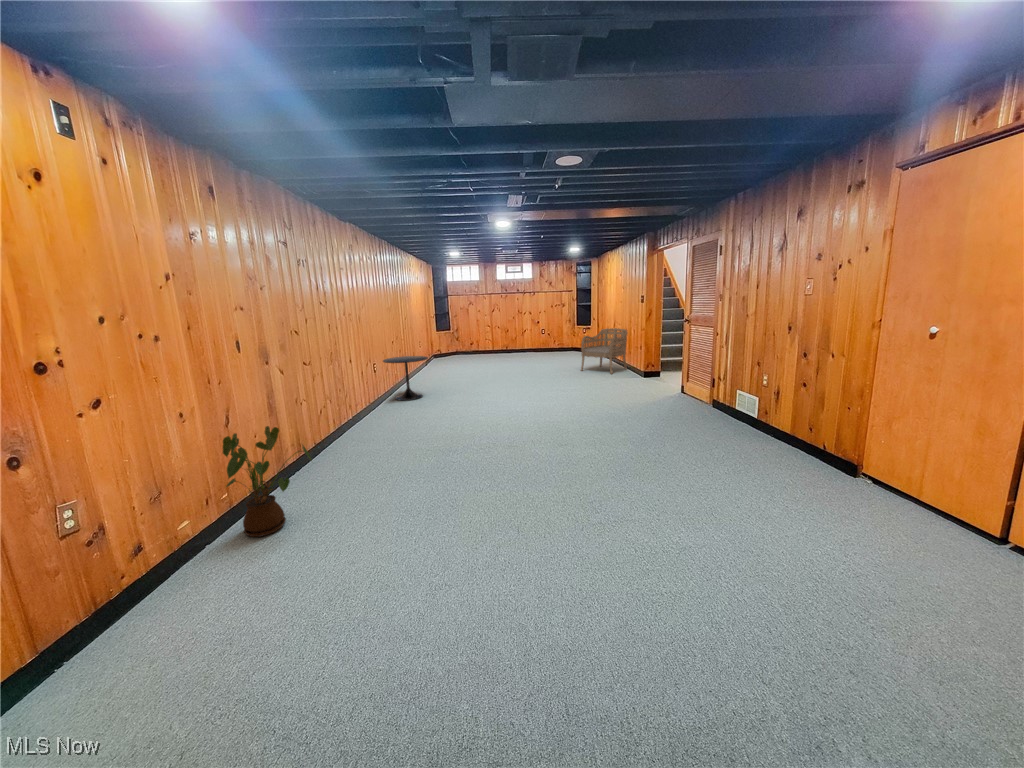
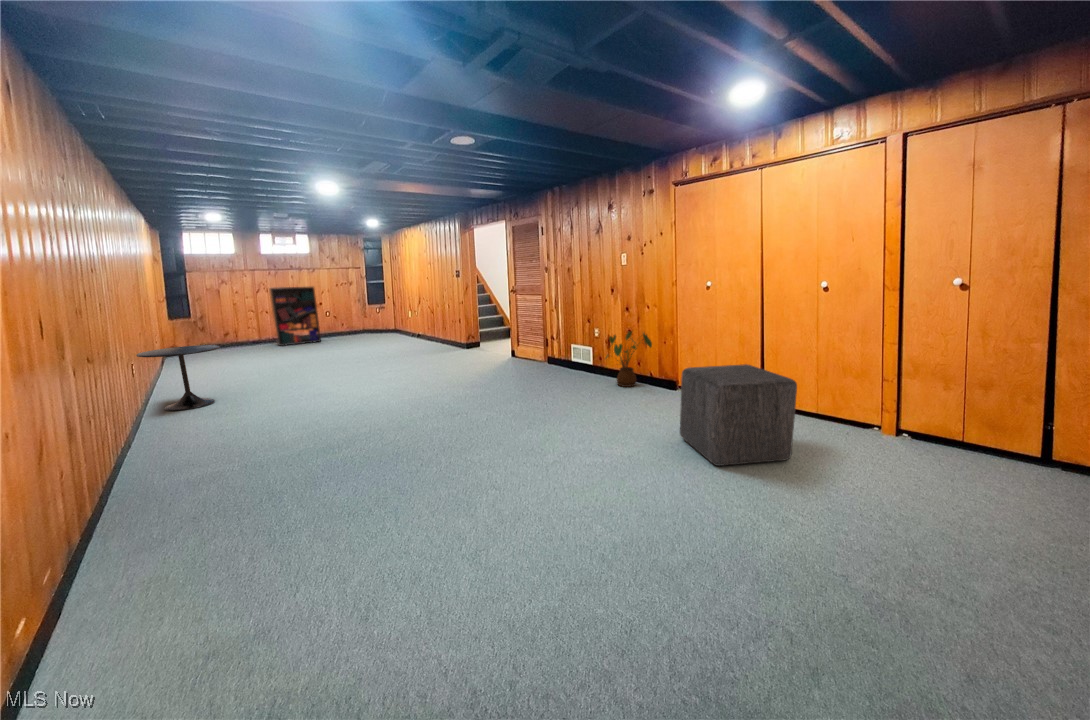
bookshelf: none [504,309,536,356] -> present [269,287,321,346]
armchair: present [581,328,628,374] -> none [397,304,445,351]
house plant: present [223,426,311,537] -> present [606,331,652,387]
ottoman: none [760,465,980,690] -> present [680,364,797,466]

